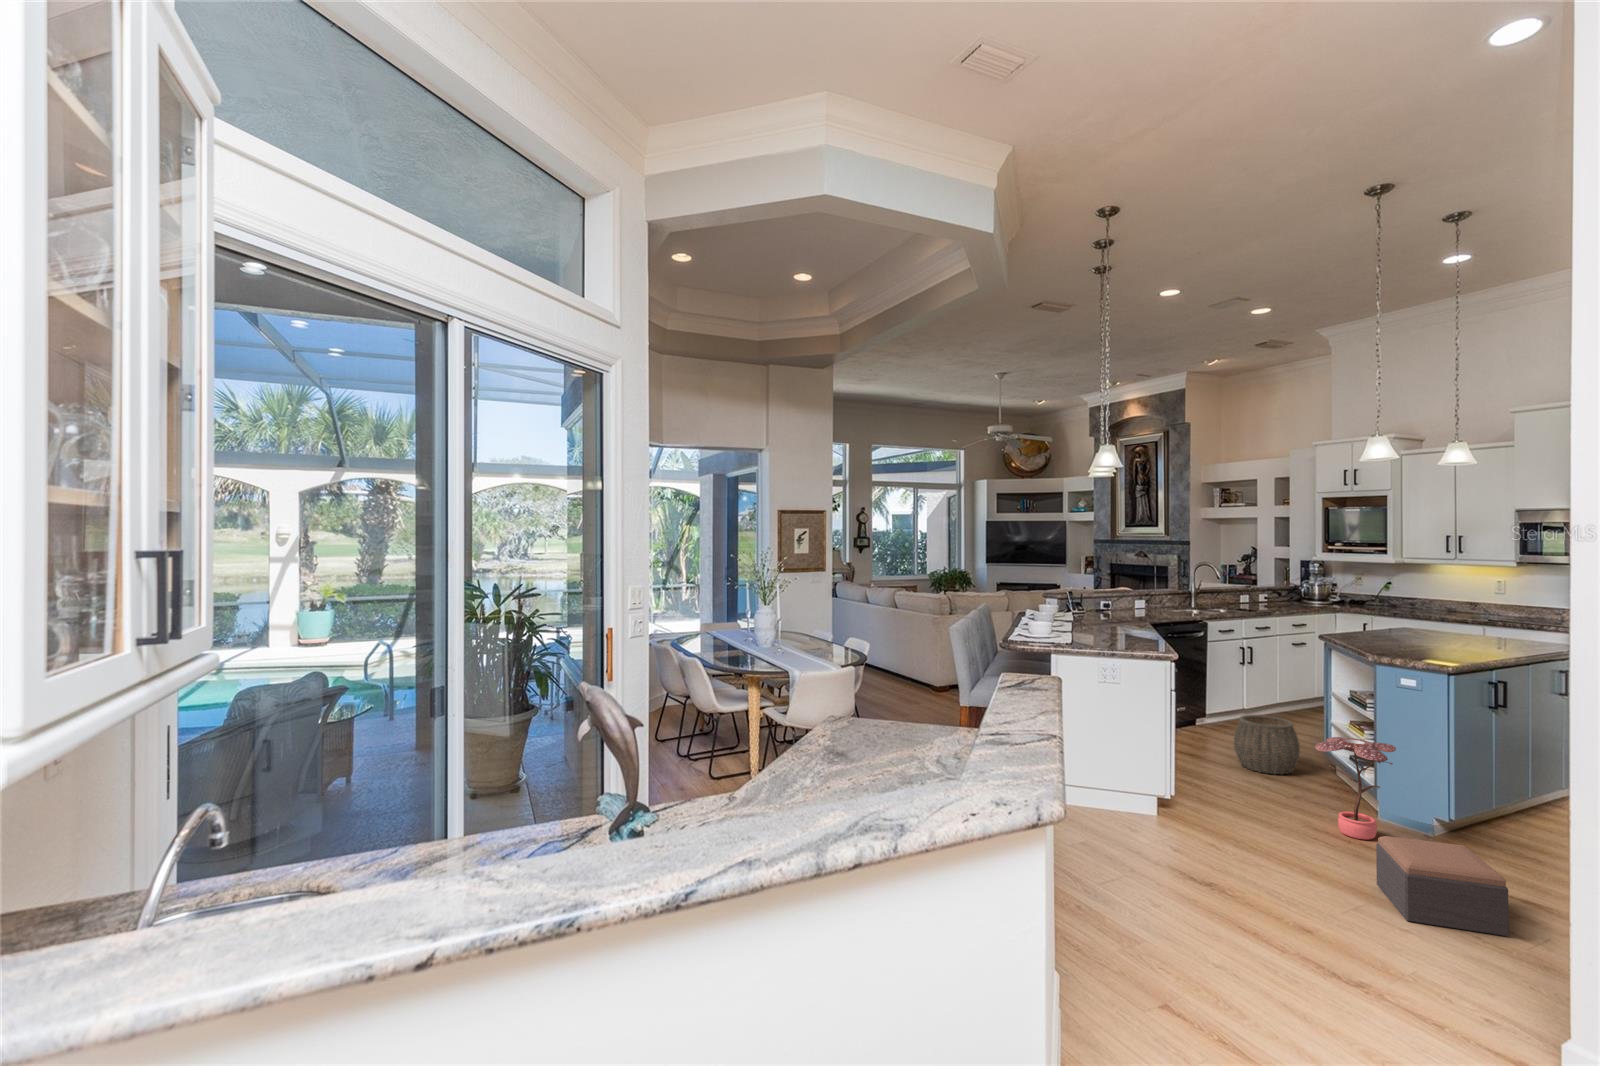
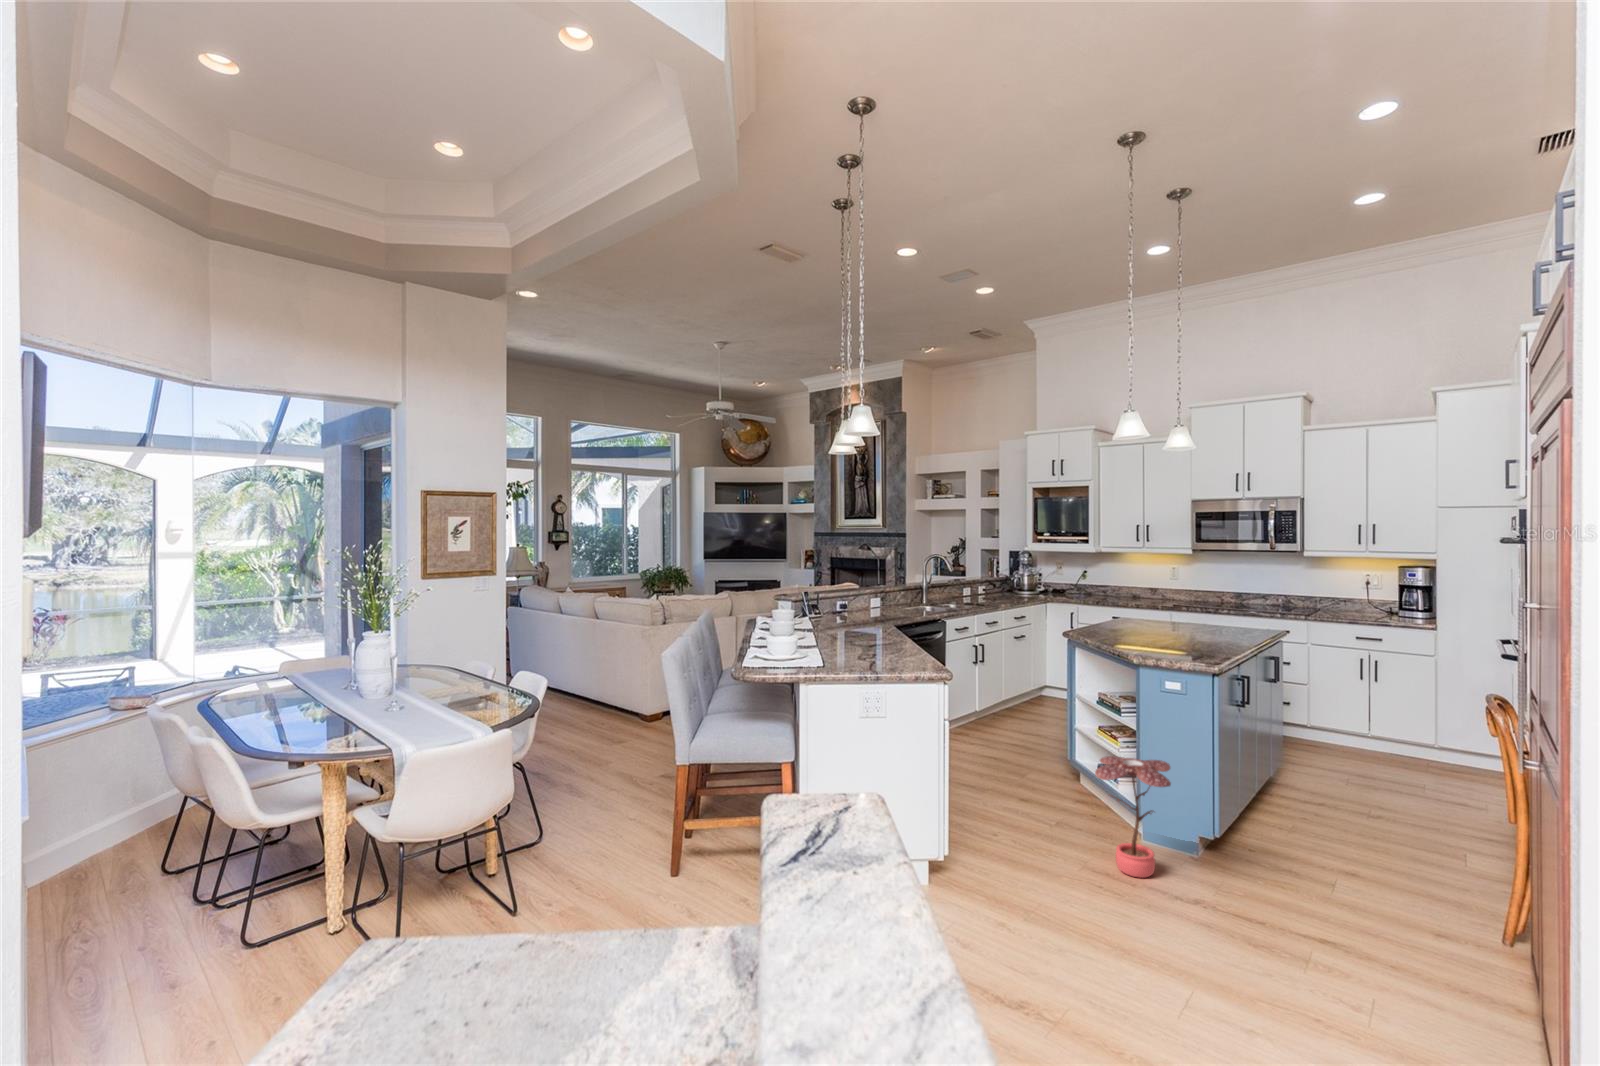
woven basket: present [1234,715,1300,774] -> none [983,724,1049,793]
footstool: present [1376,836,1509,936] -> none [1191,893,1349,1016]

